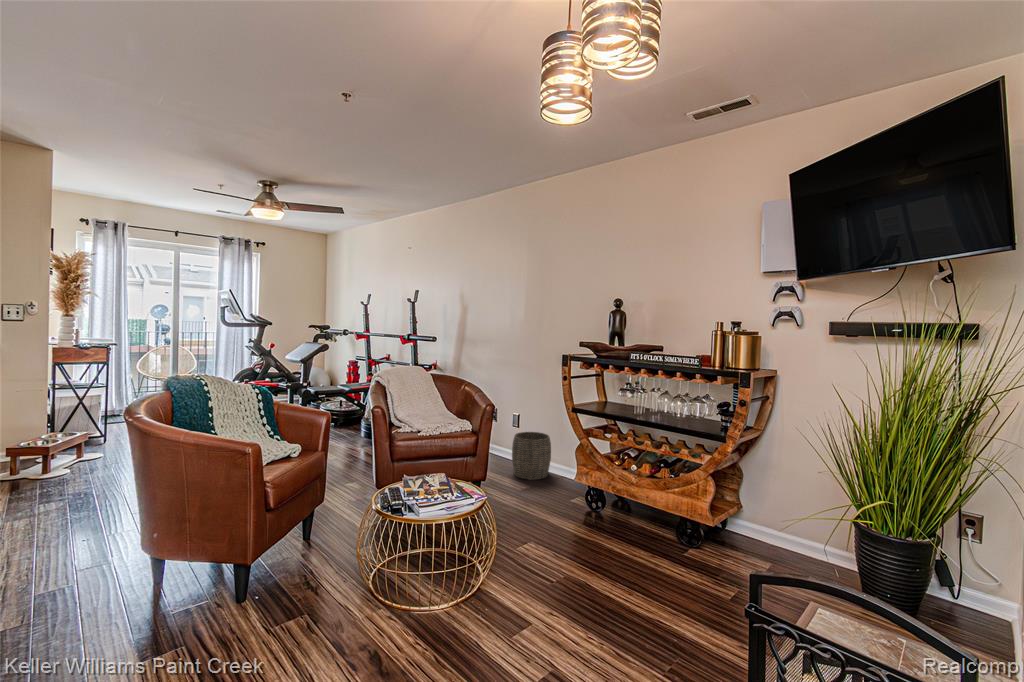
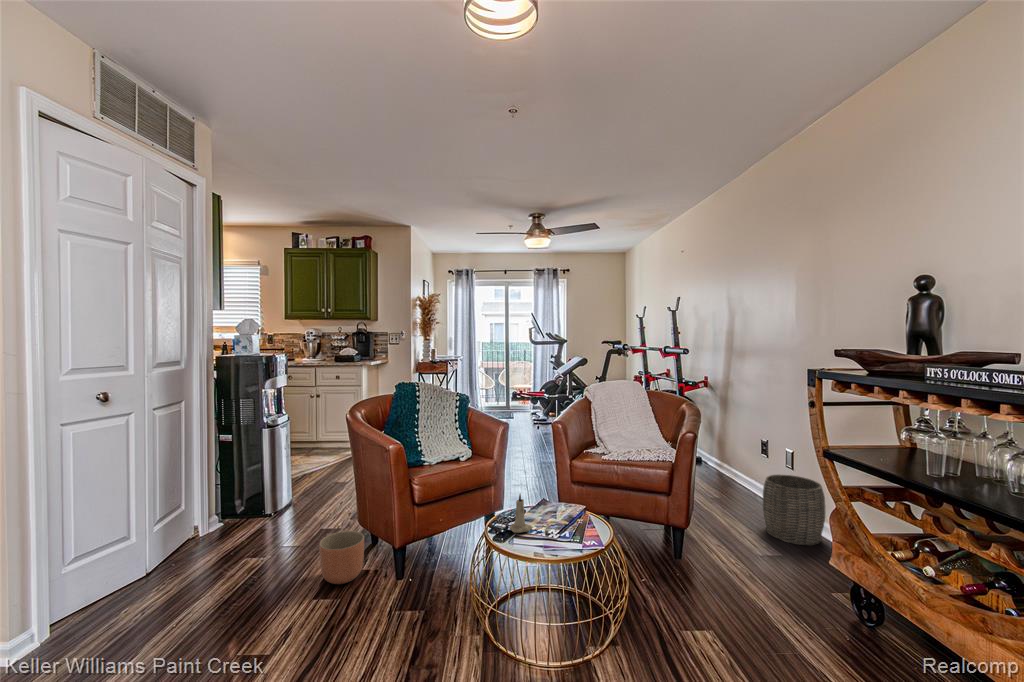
candle: none [404,469,423,505] -> present [510,494,532,533]
planter: none [128,567,194,638] -> present [319,531,364,584]

